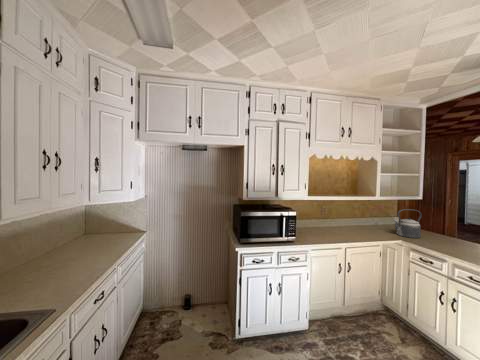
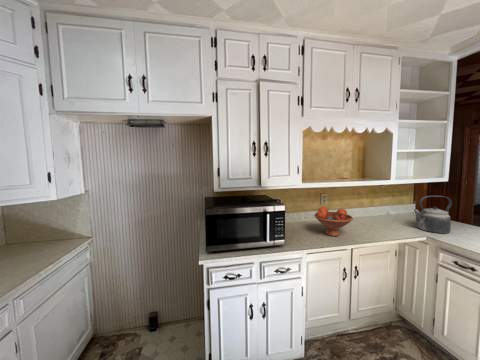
fruit bowl: none [317,215,346,237] -> present [314,206,353,236]

